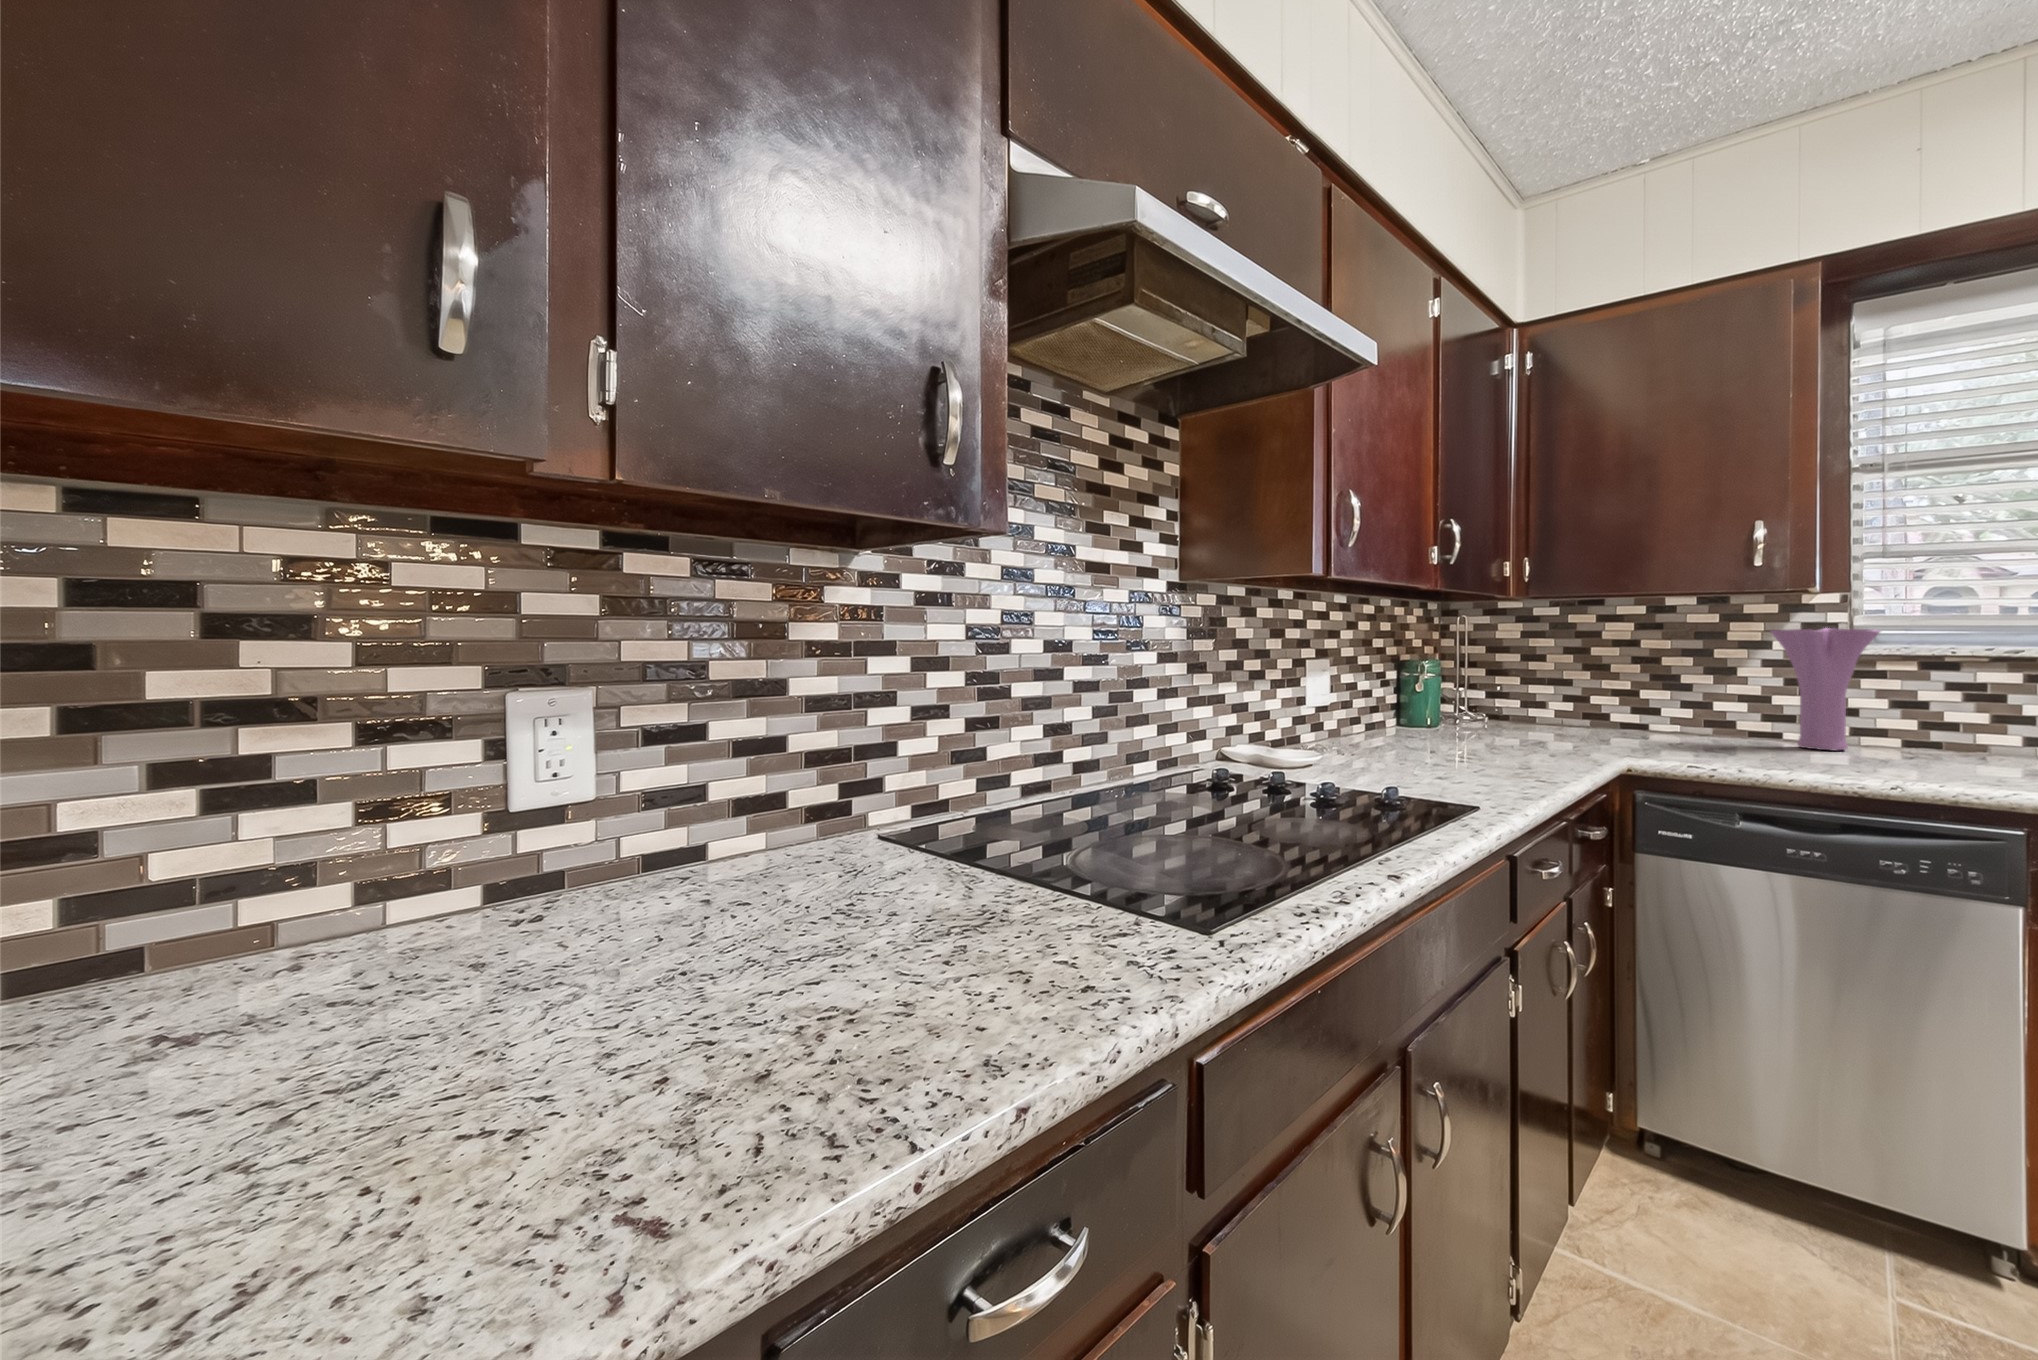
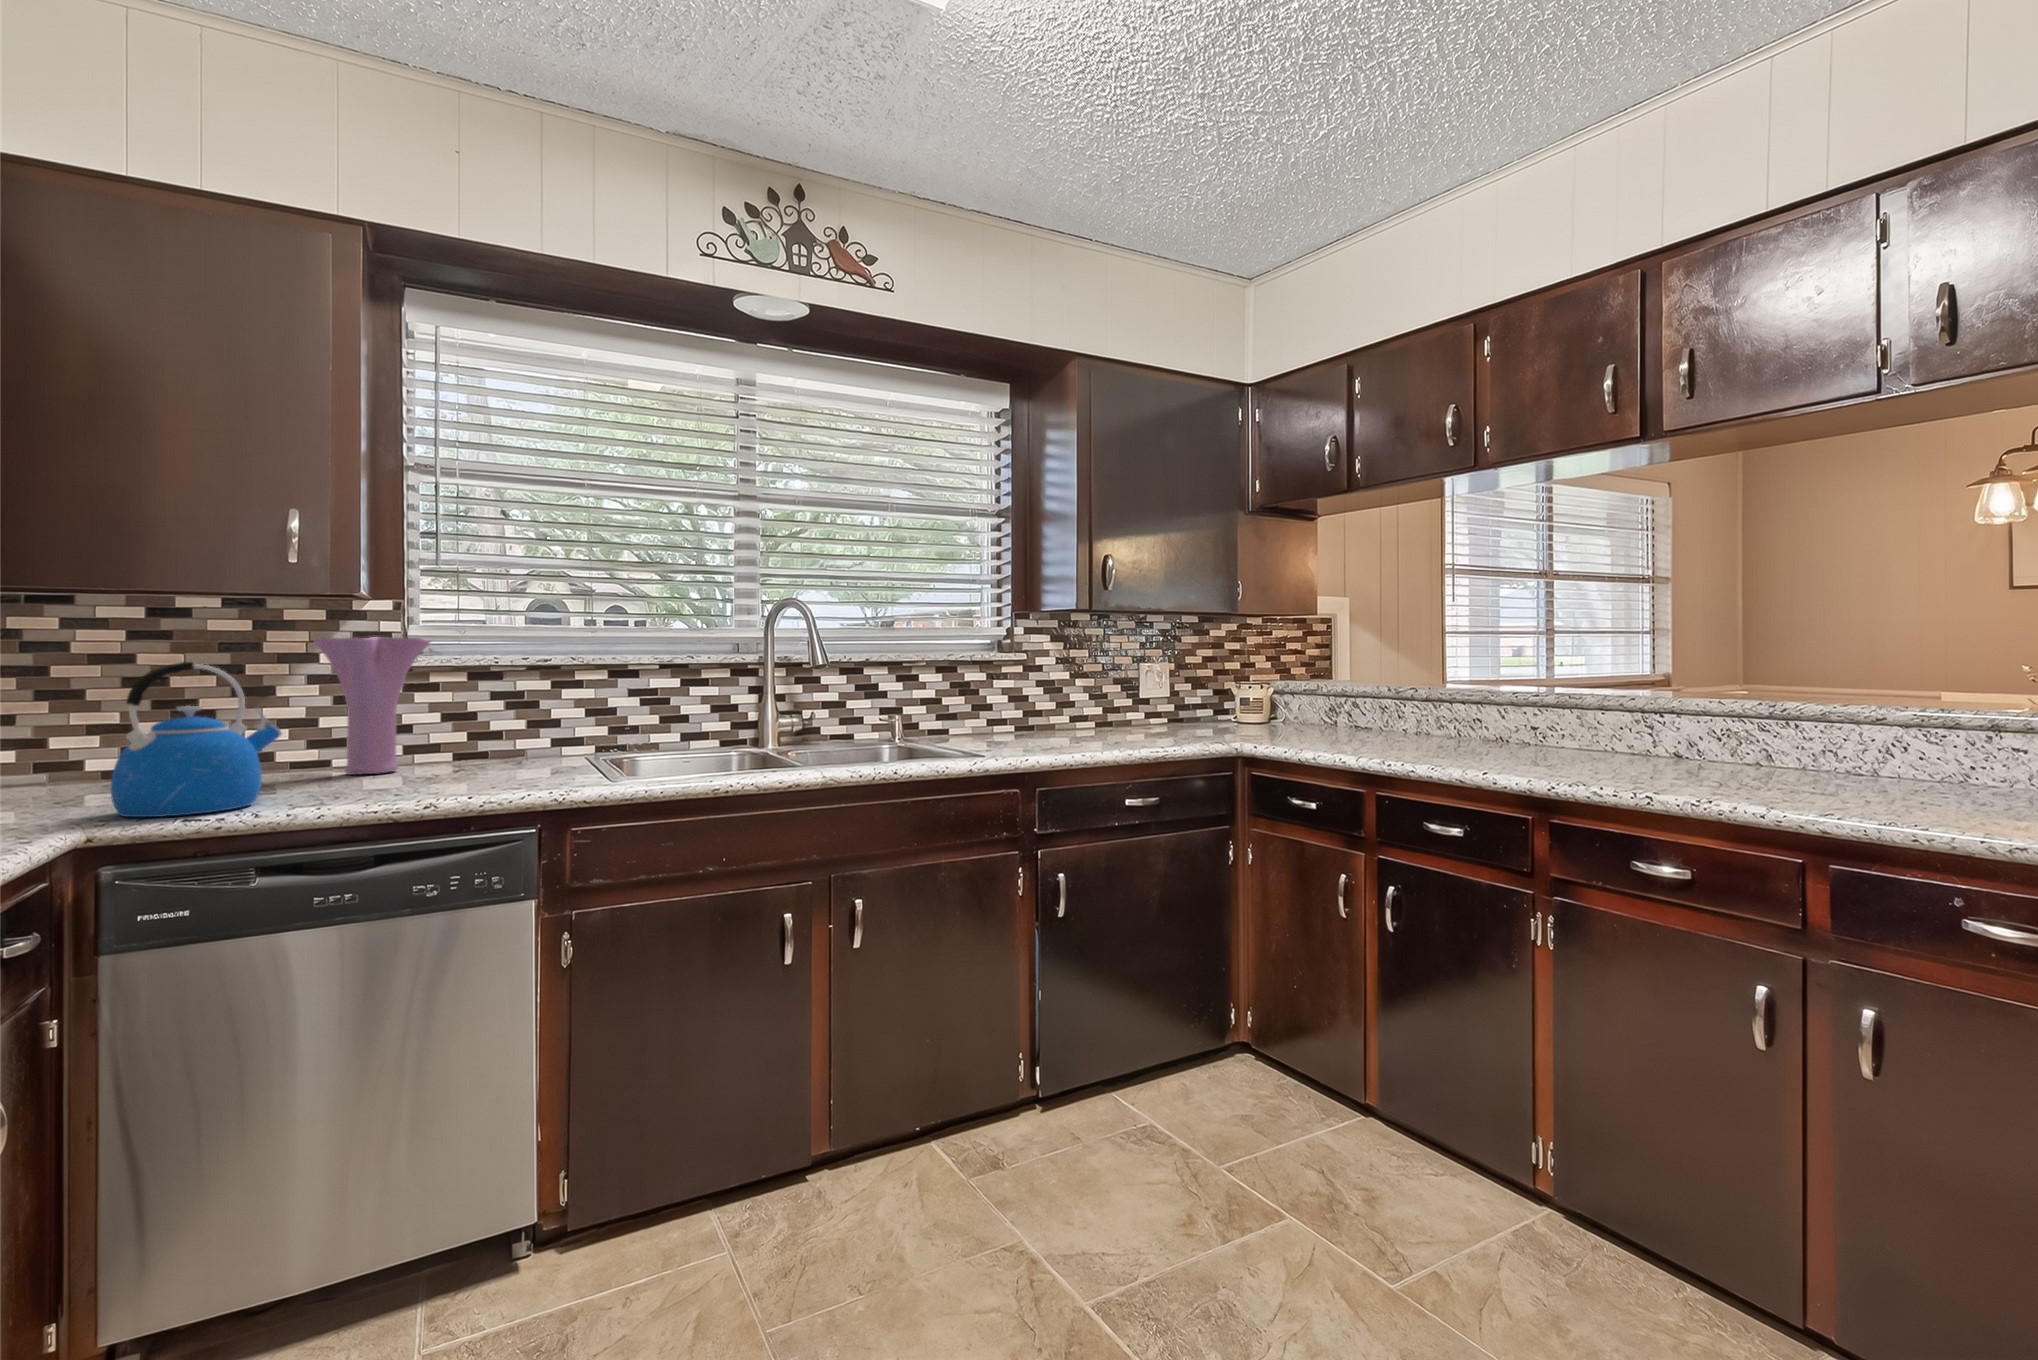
kettle: none [1640,649,1753,763] -> present [111,662,282,817]

